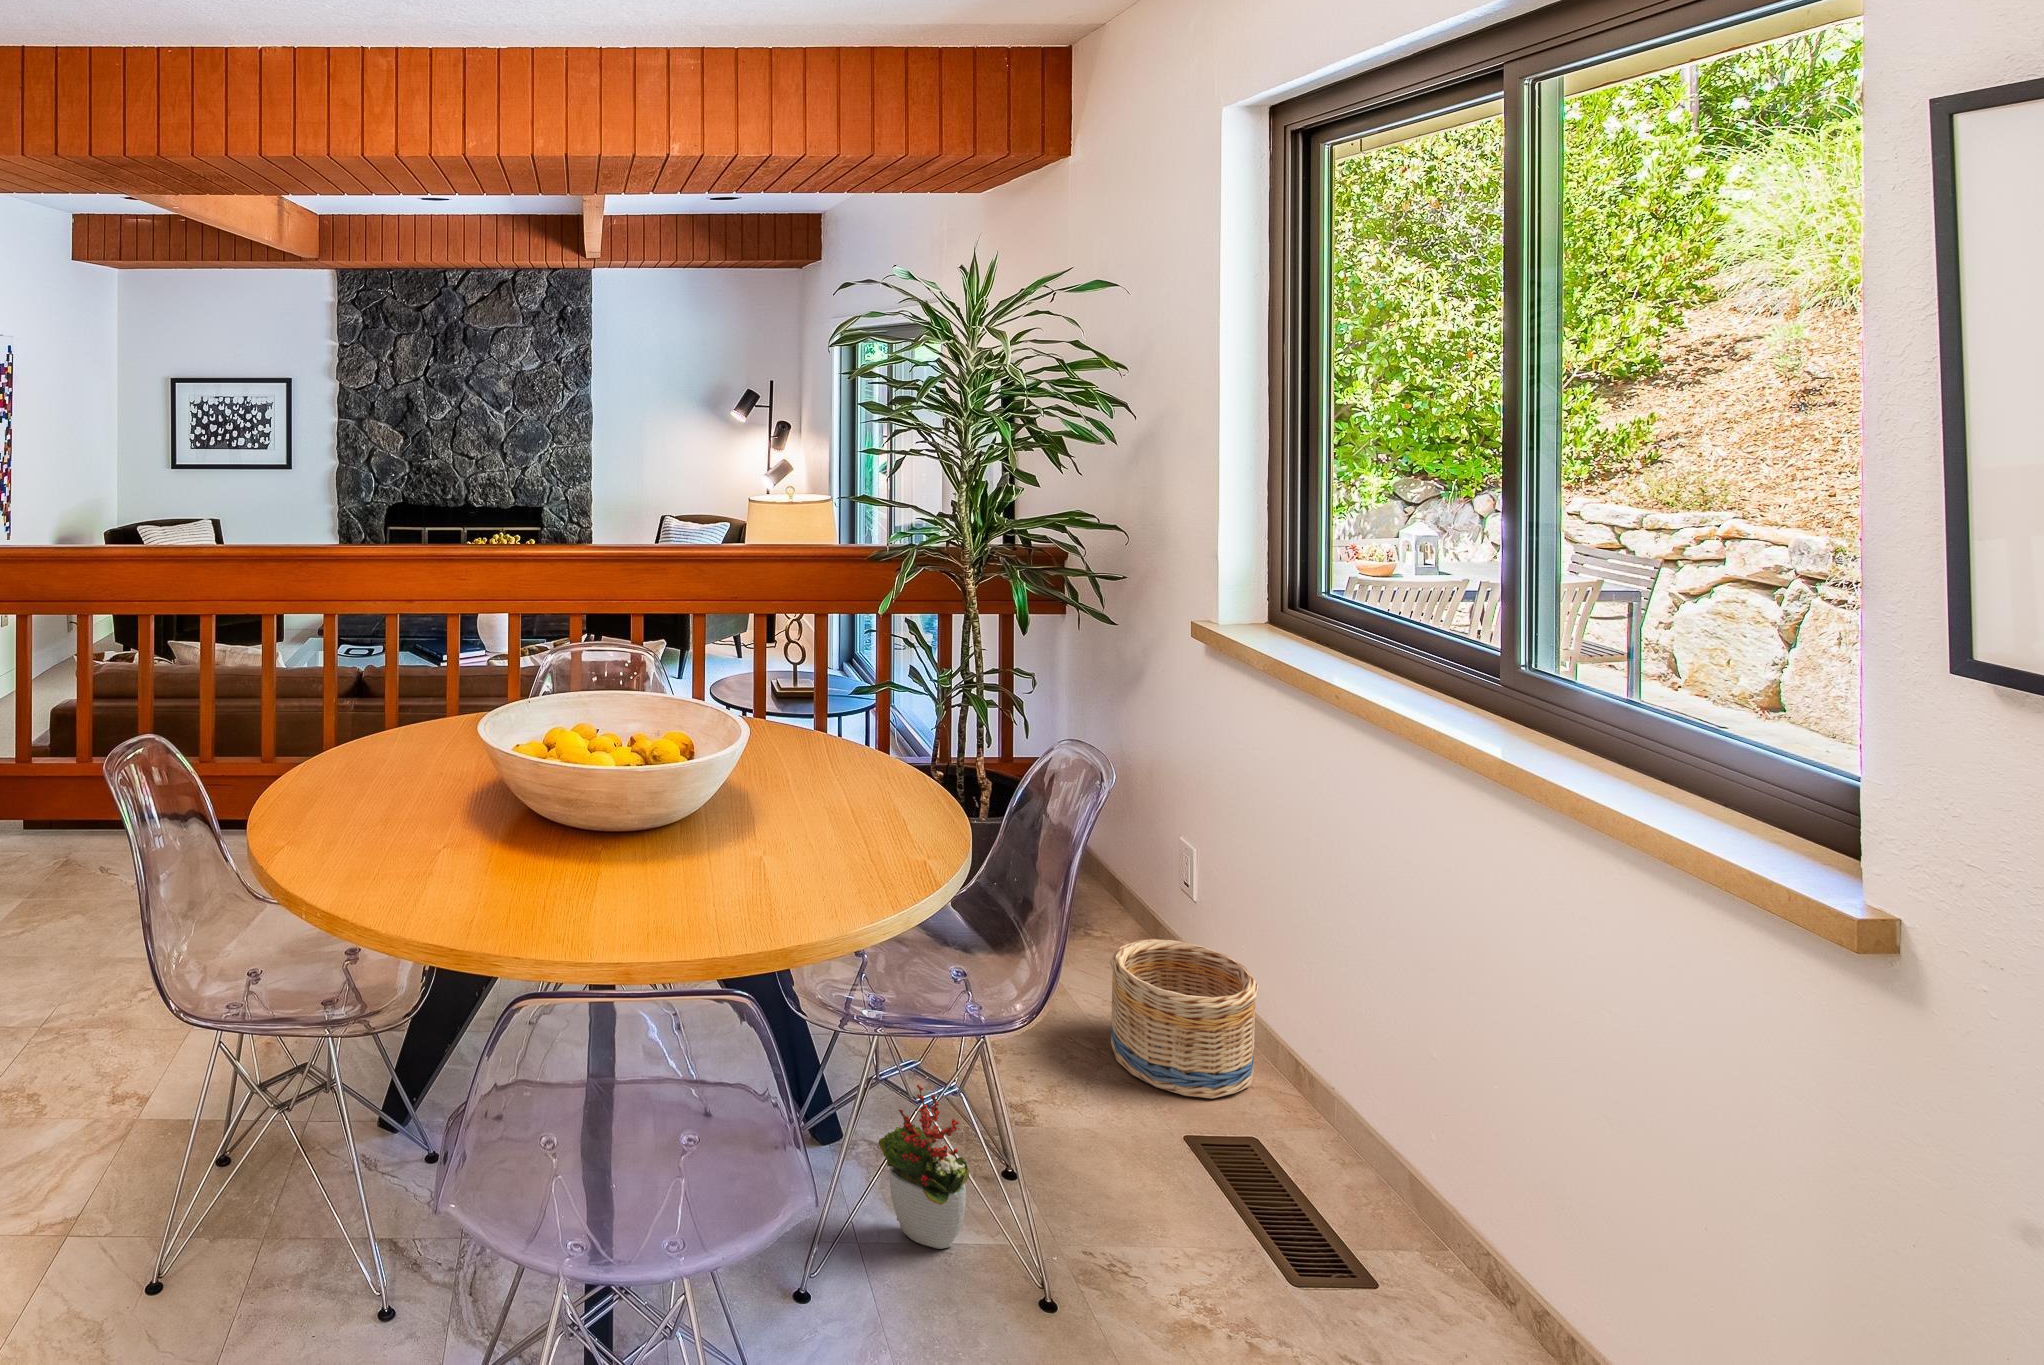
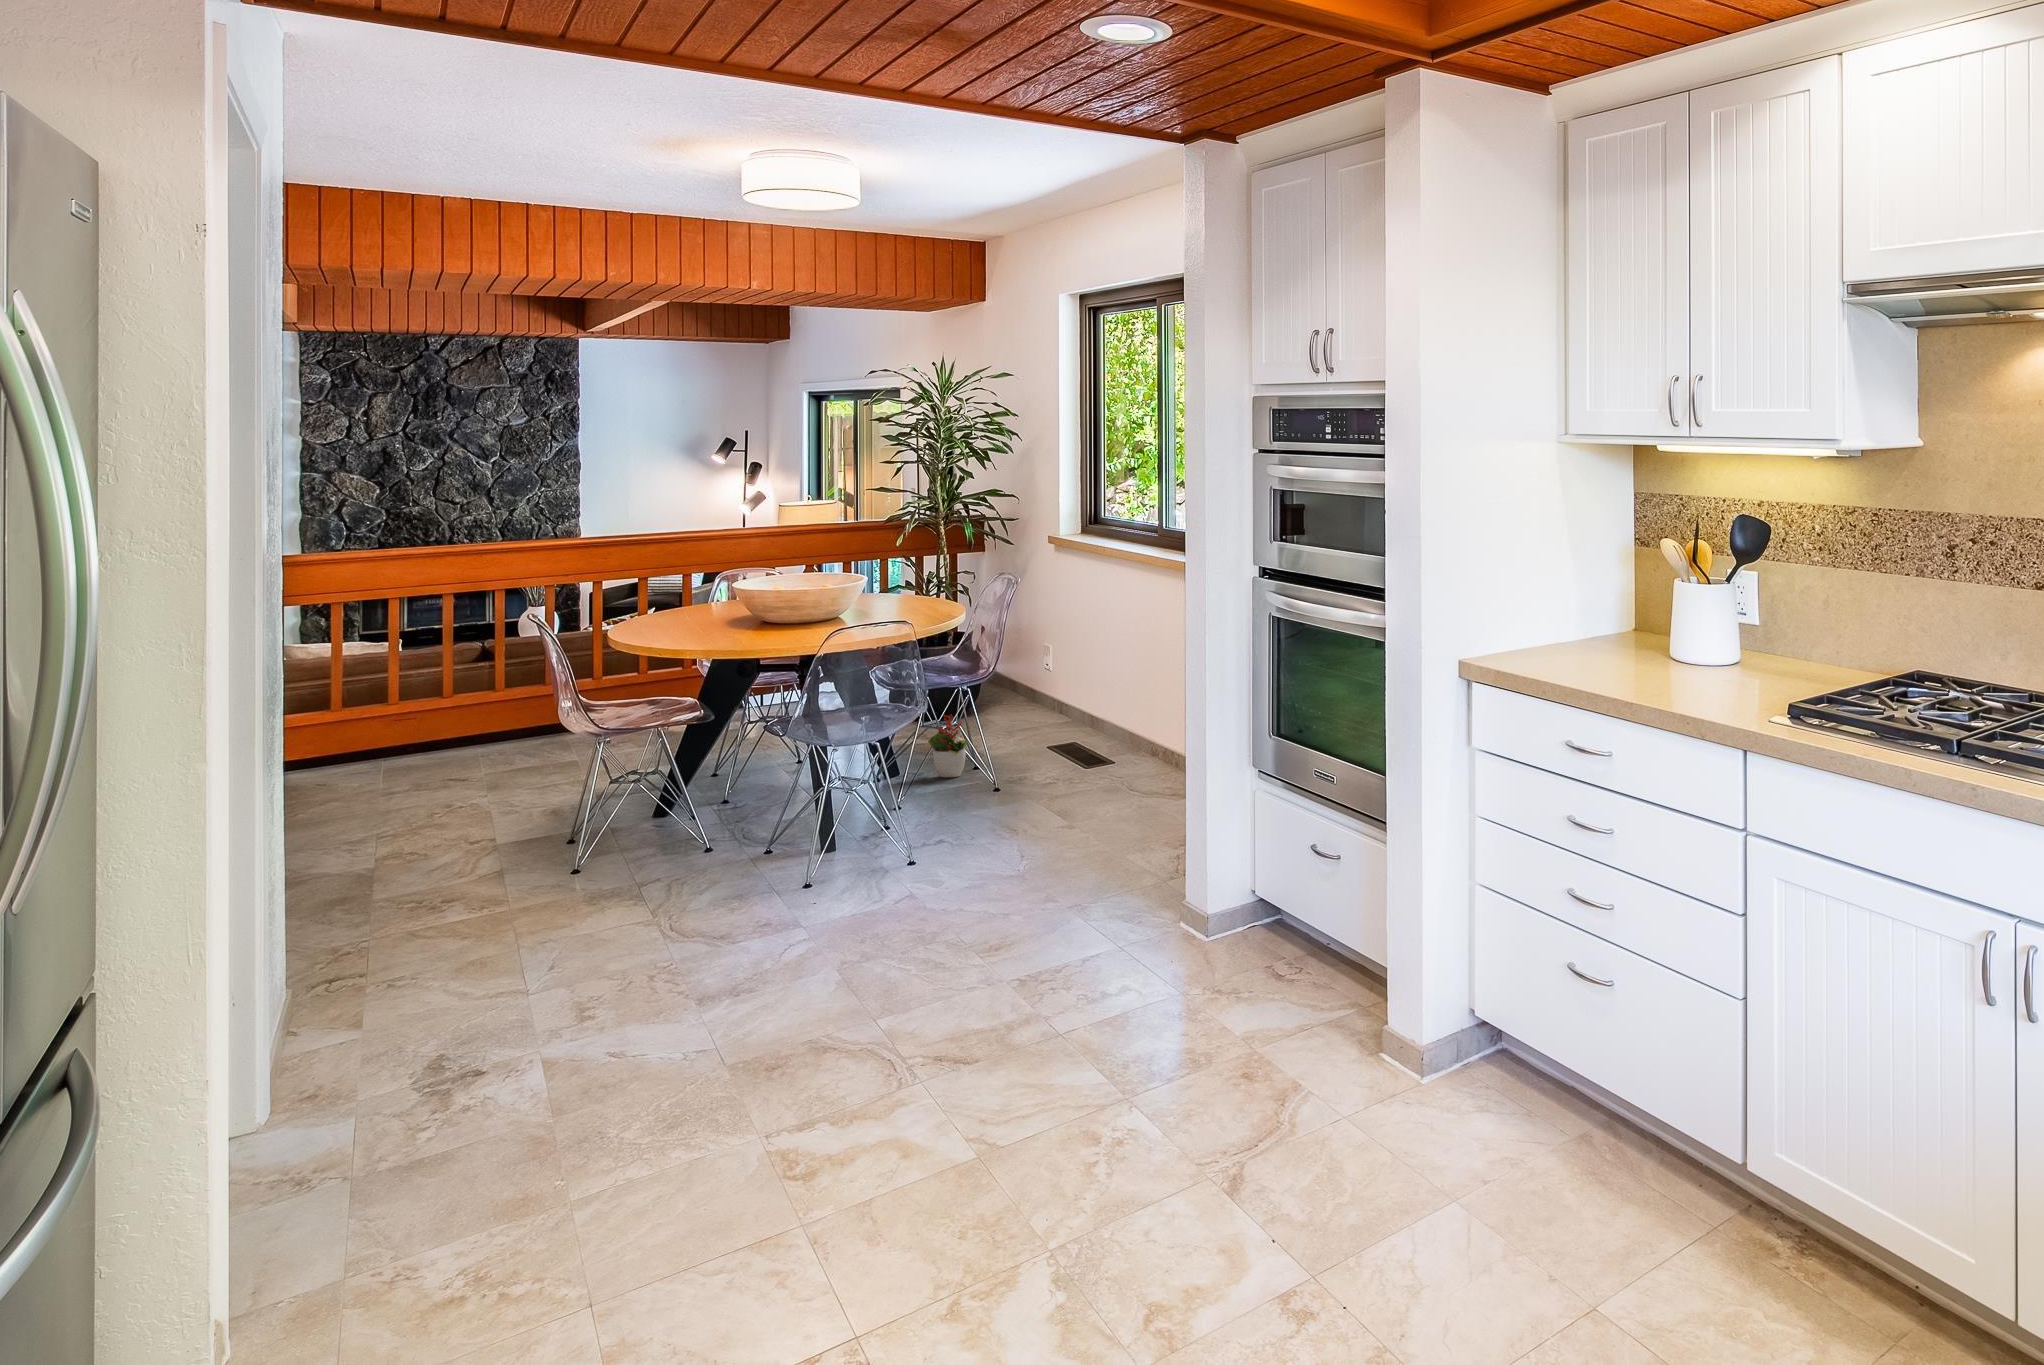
basket: present [1110,939,1259,1099] -> none [1019,681,1082,736]

